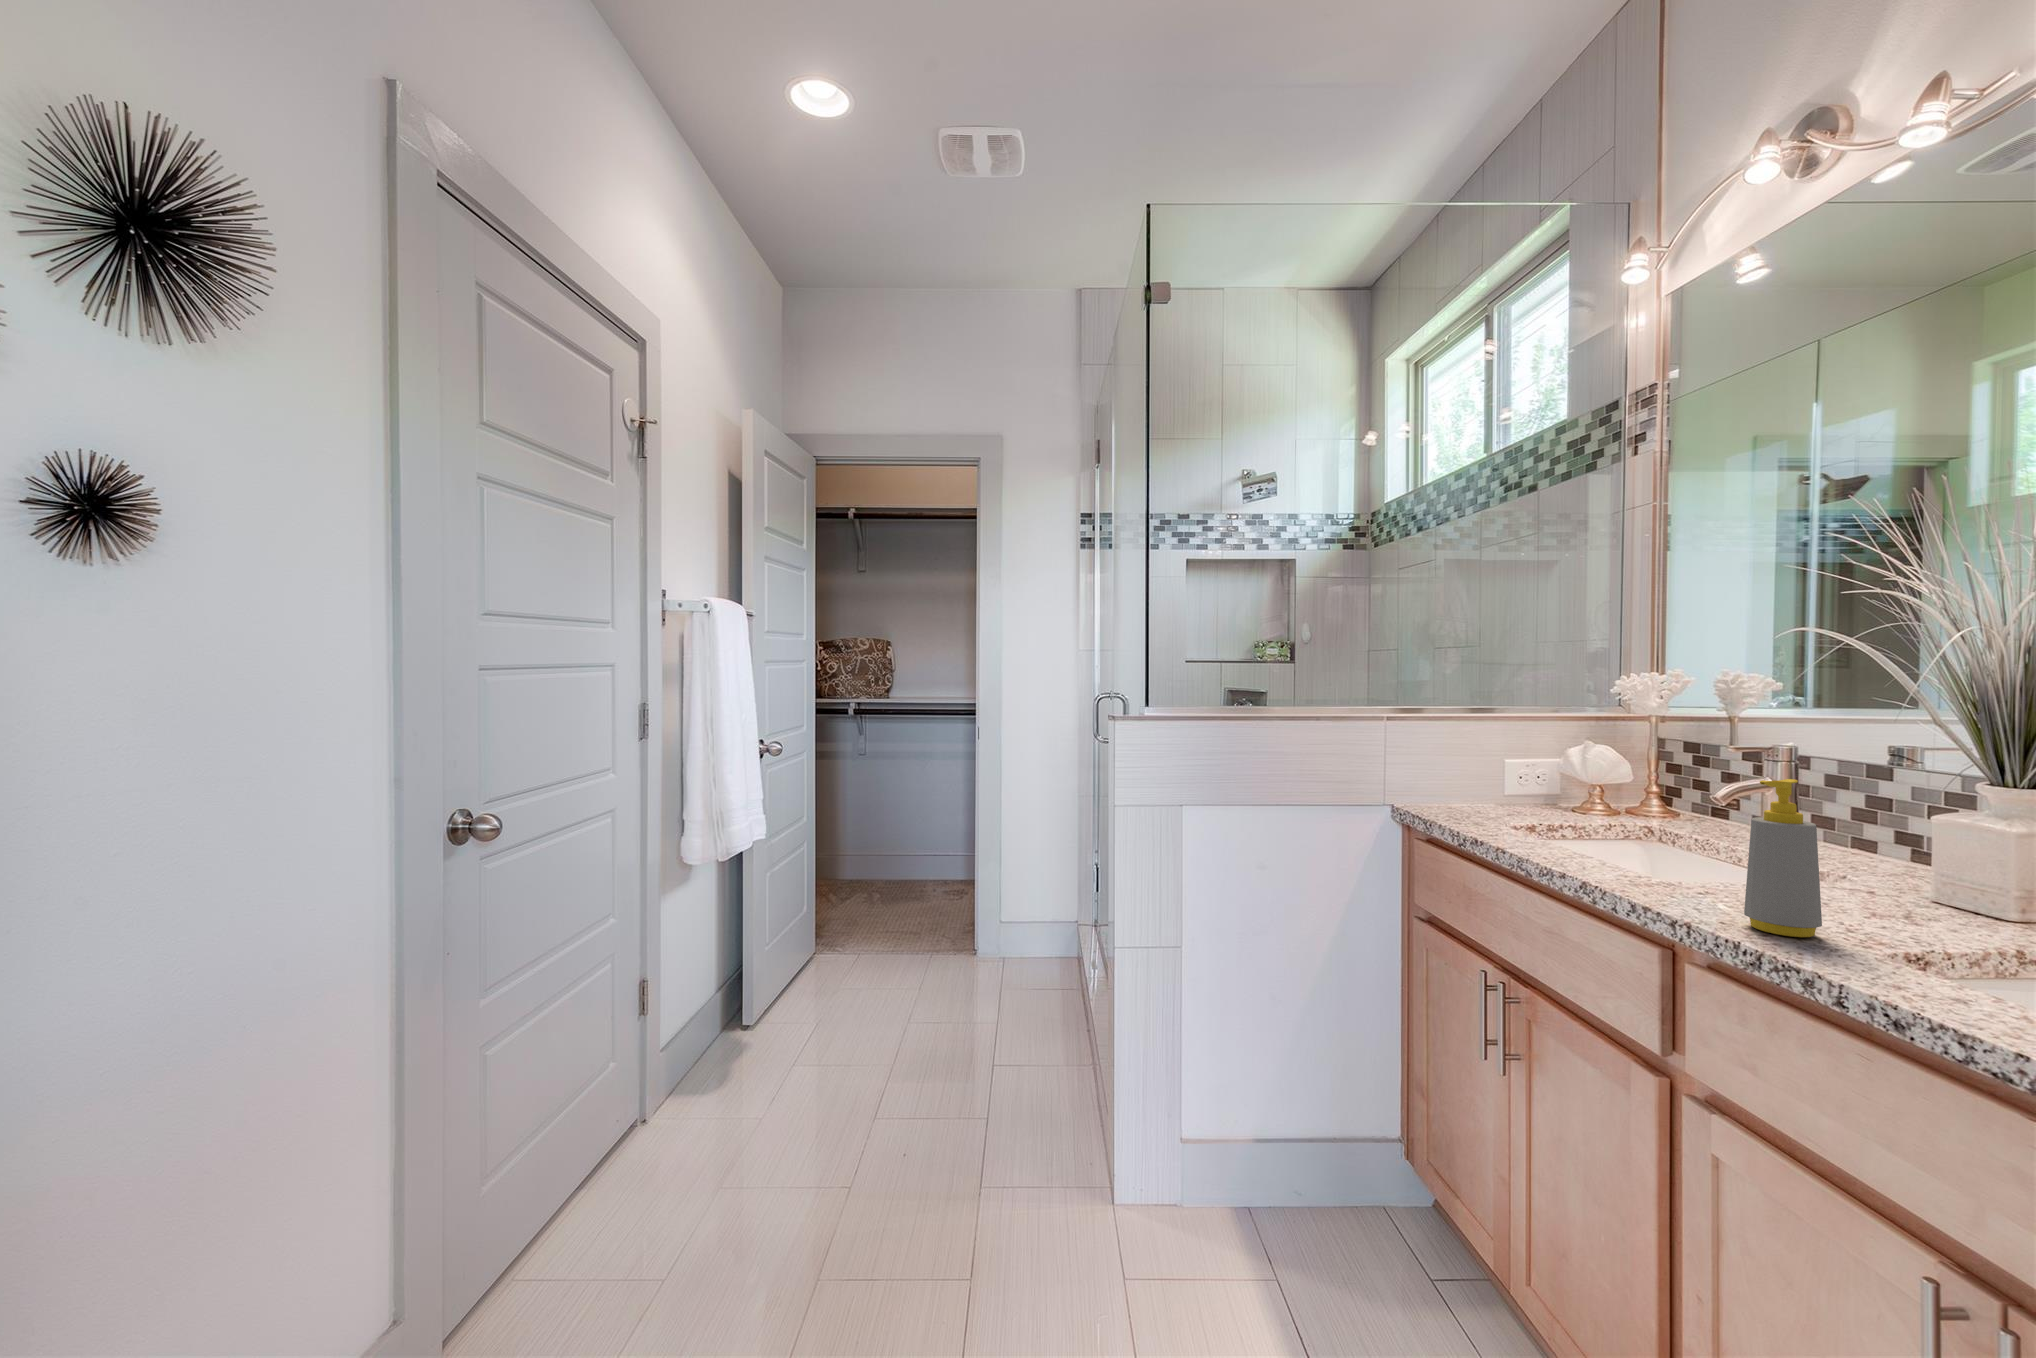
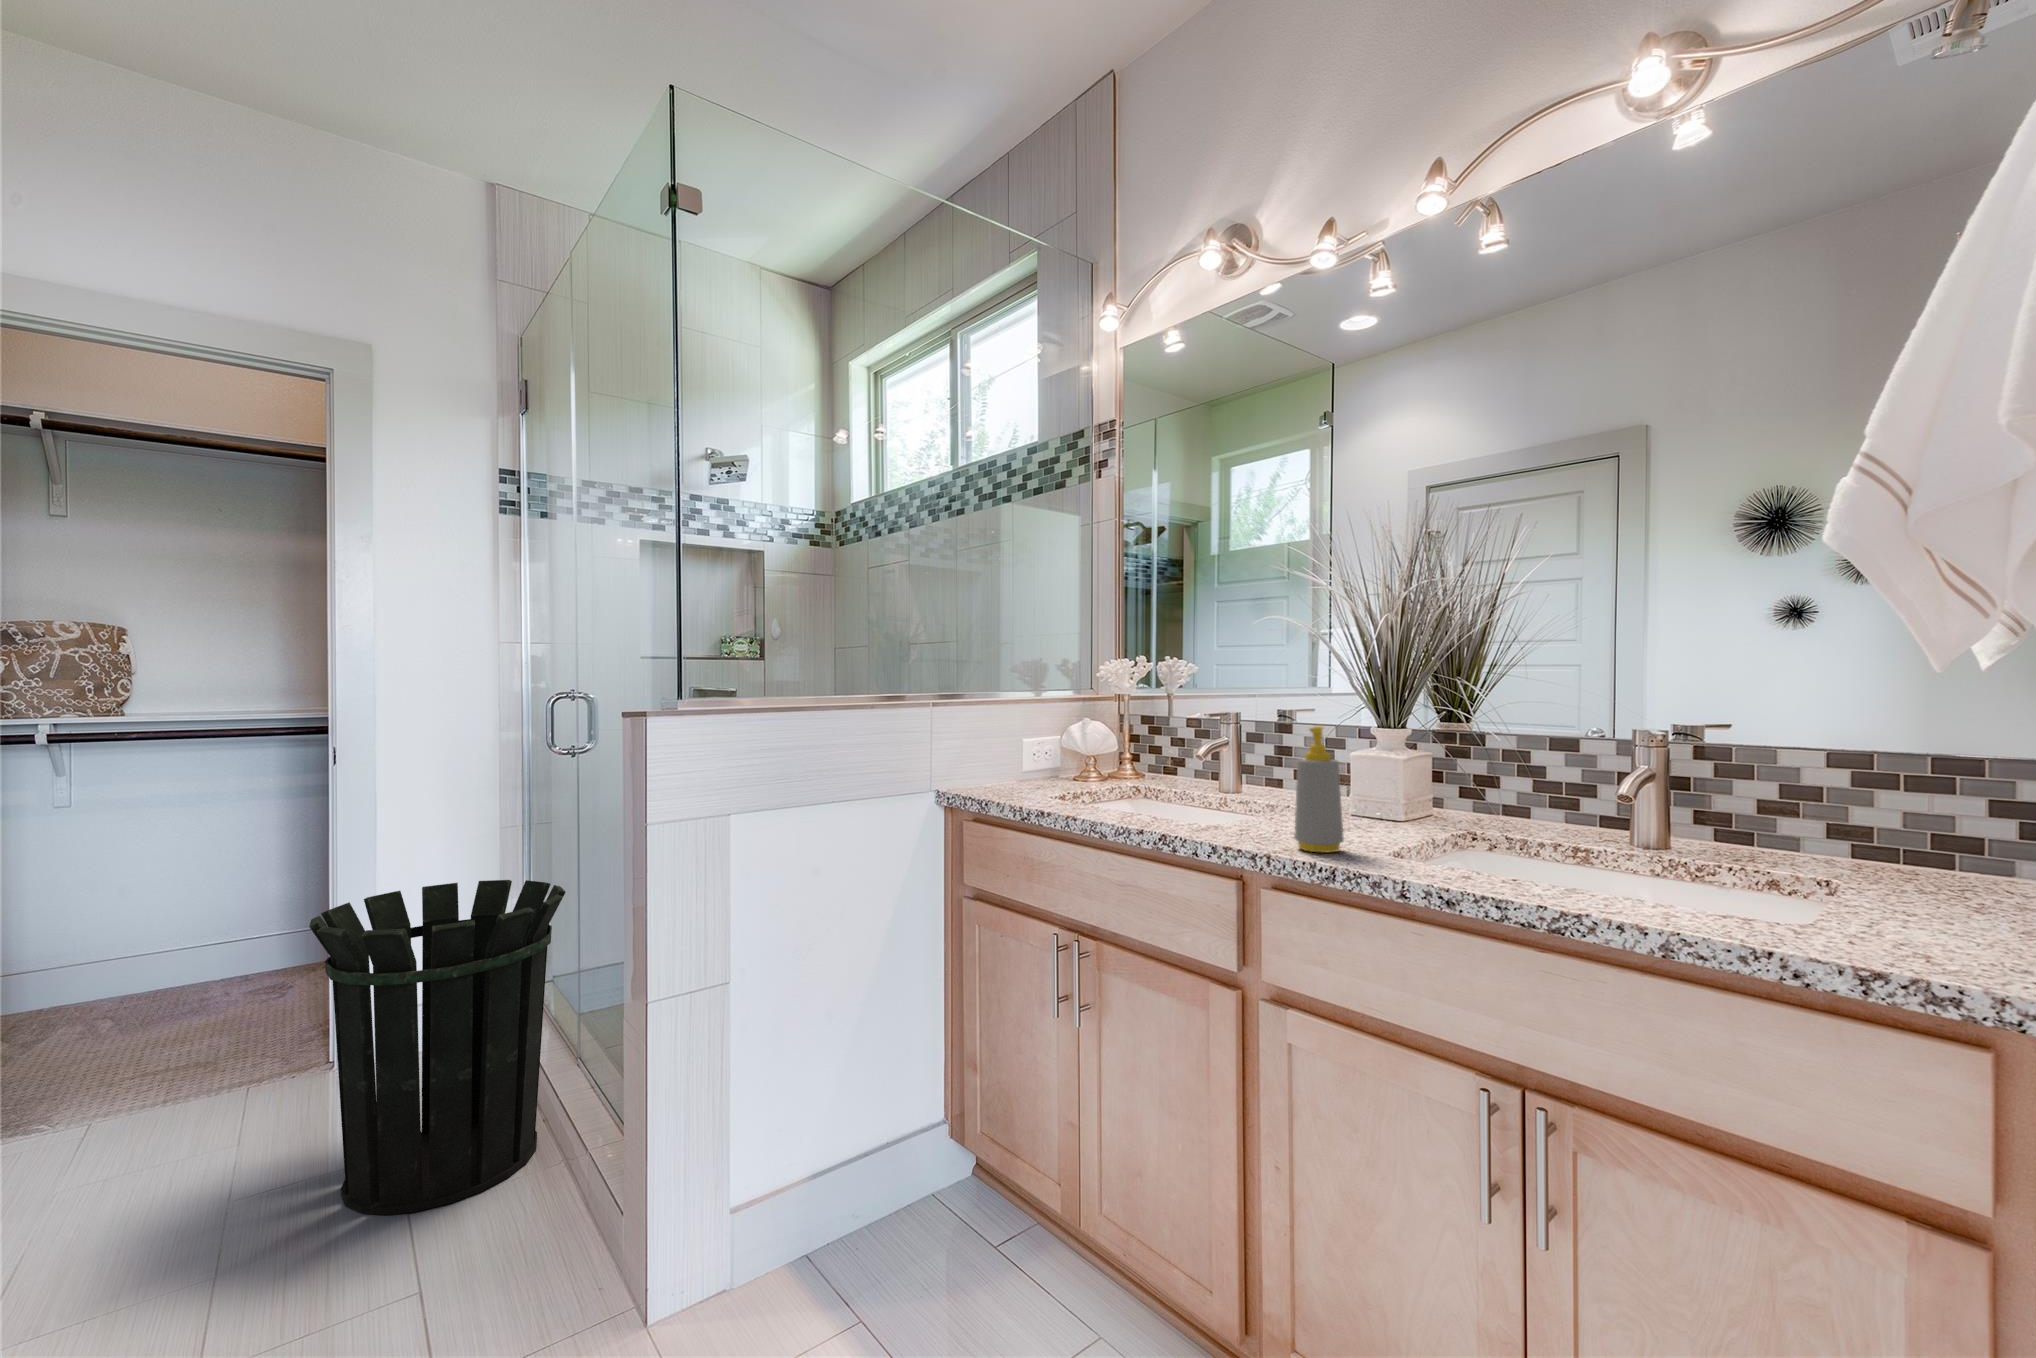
waste bin: none [953,828,1103,1051] -> present [309,880,566,1215]

